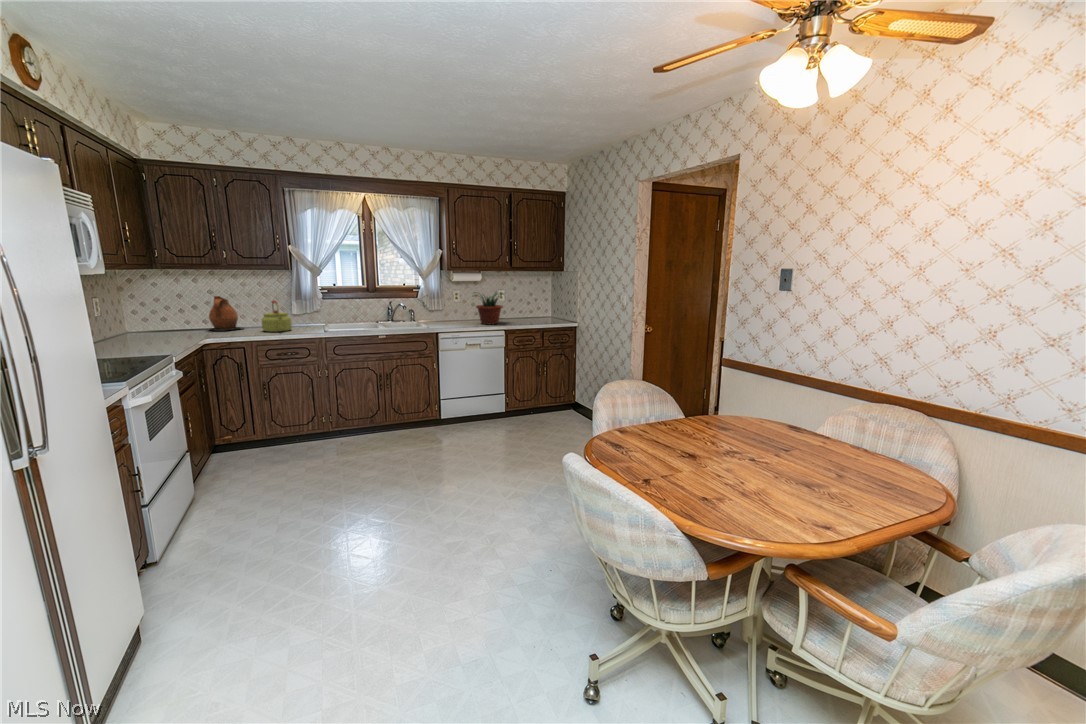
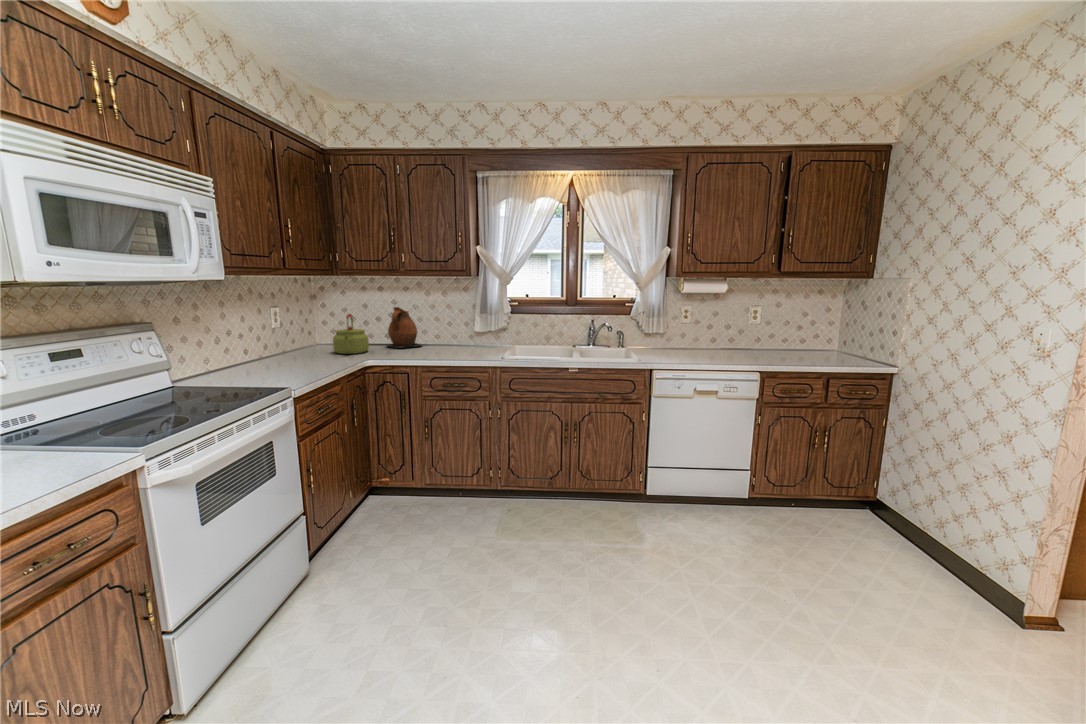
potted plant: present [476,293,503,325] -> none [709,310,766,360]
kettle: present [262,300,292,332] -> present [333,314,369,354]

